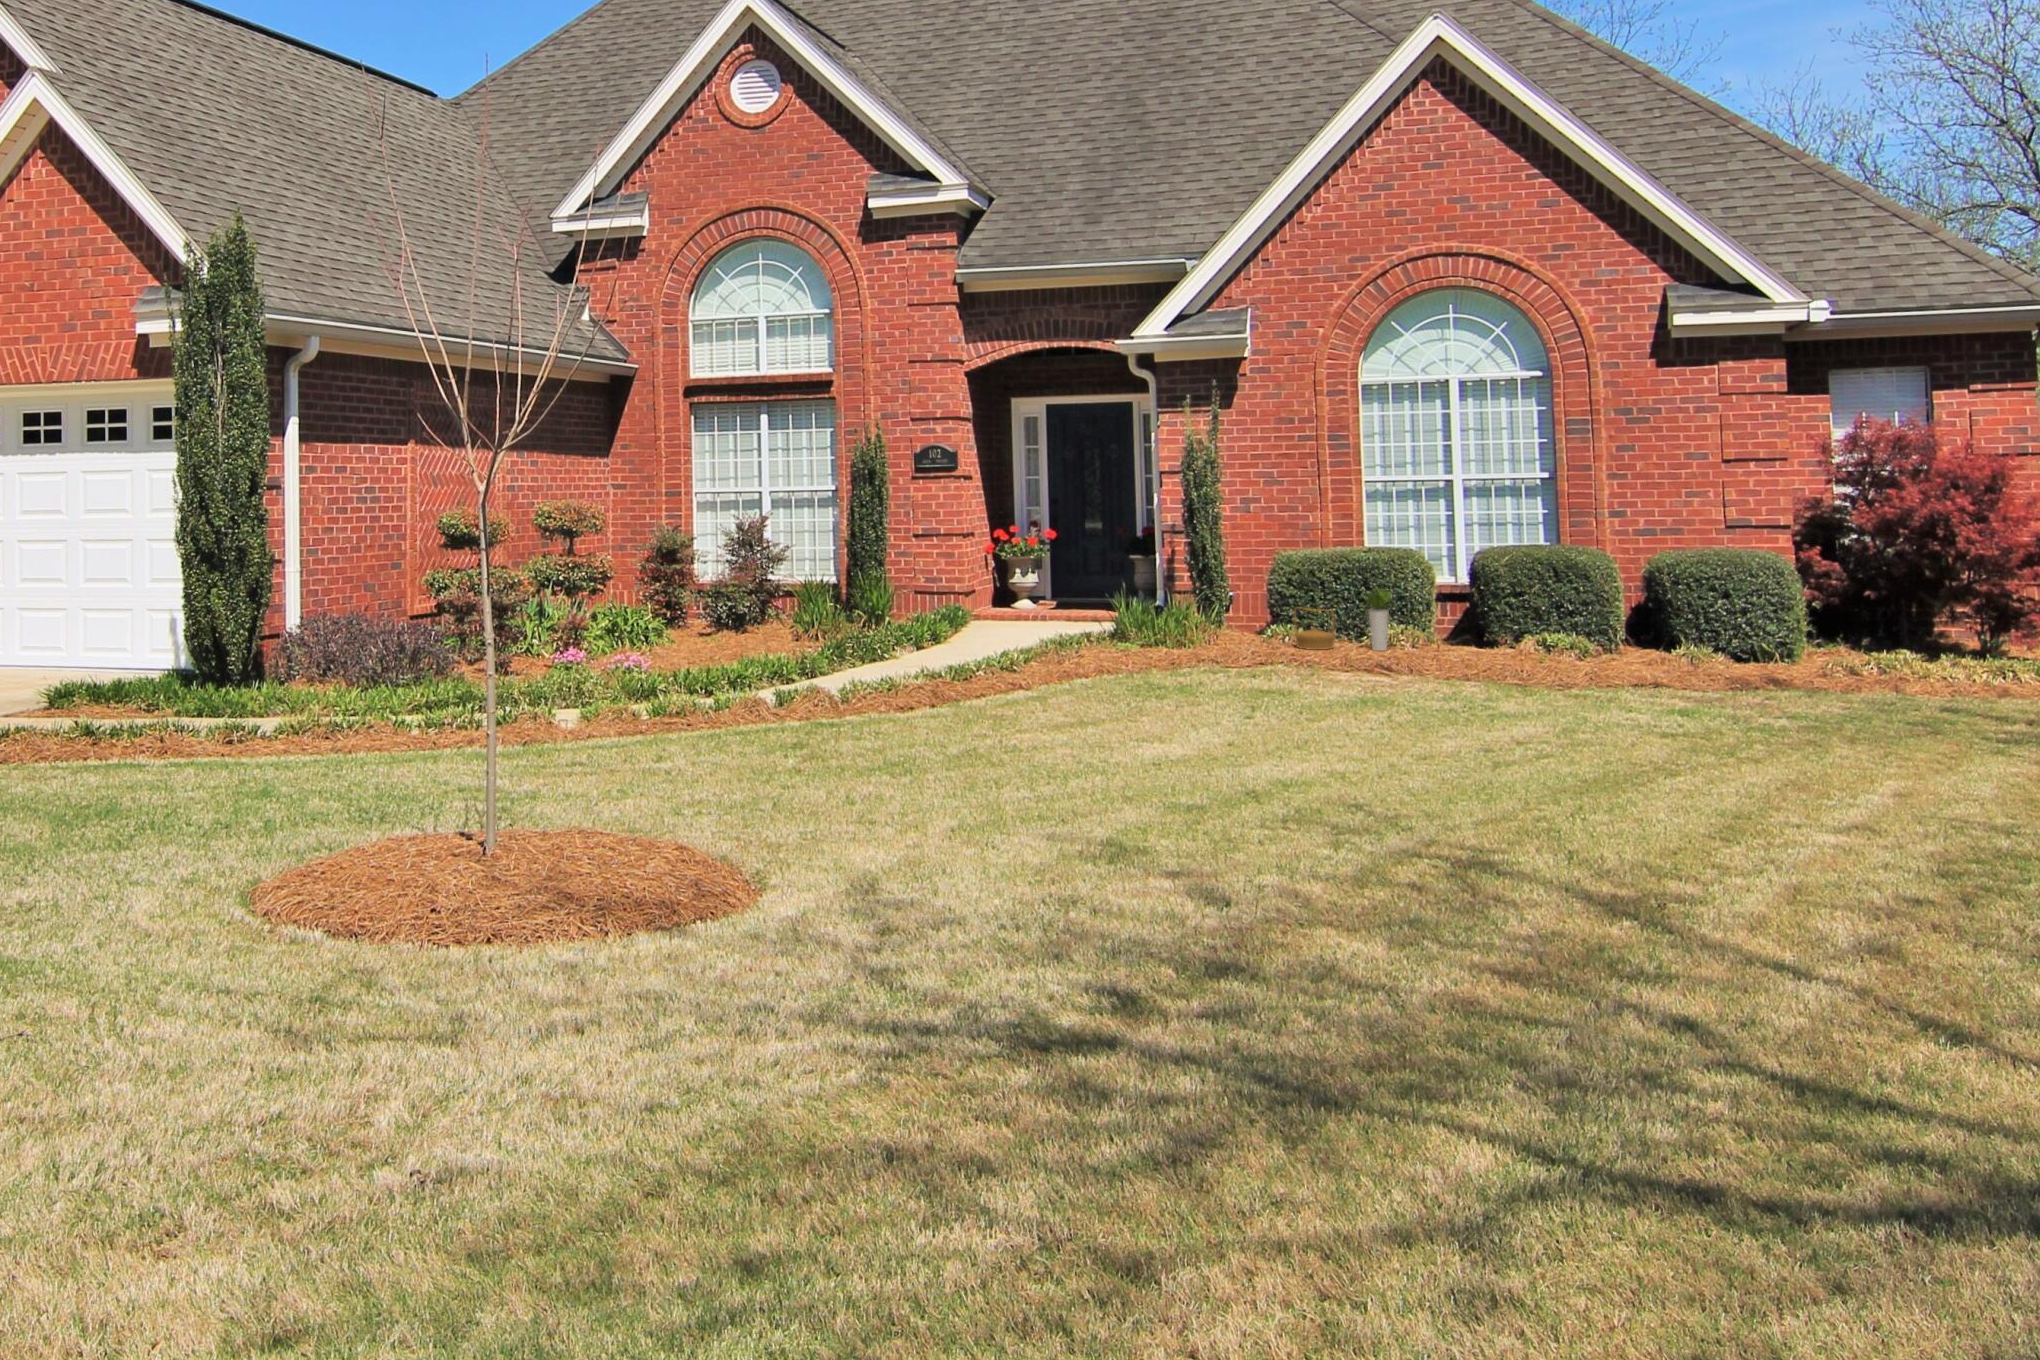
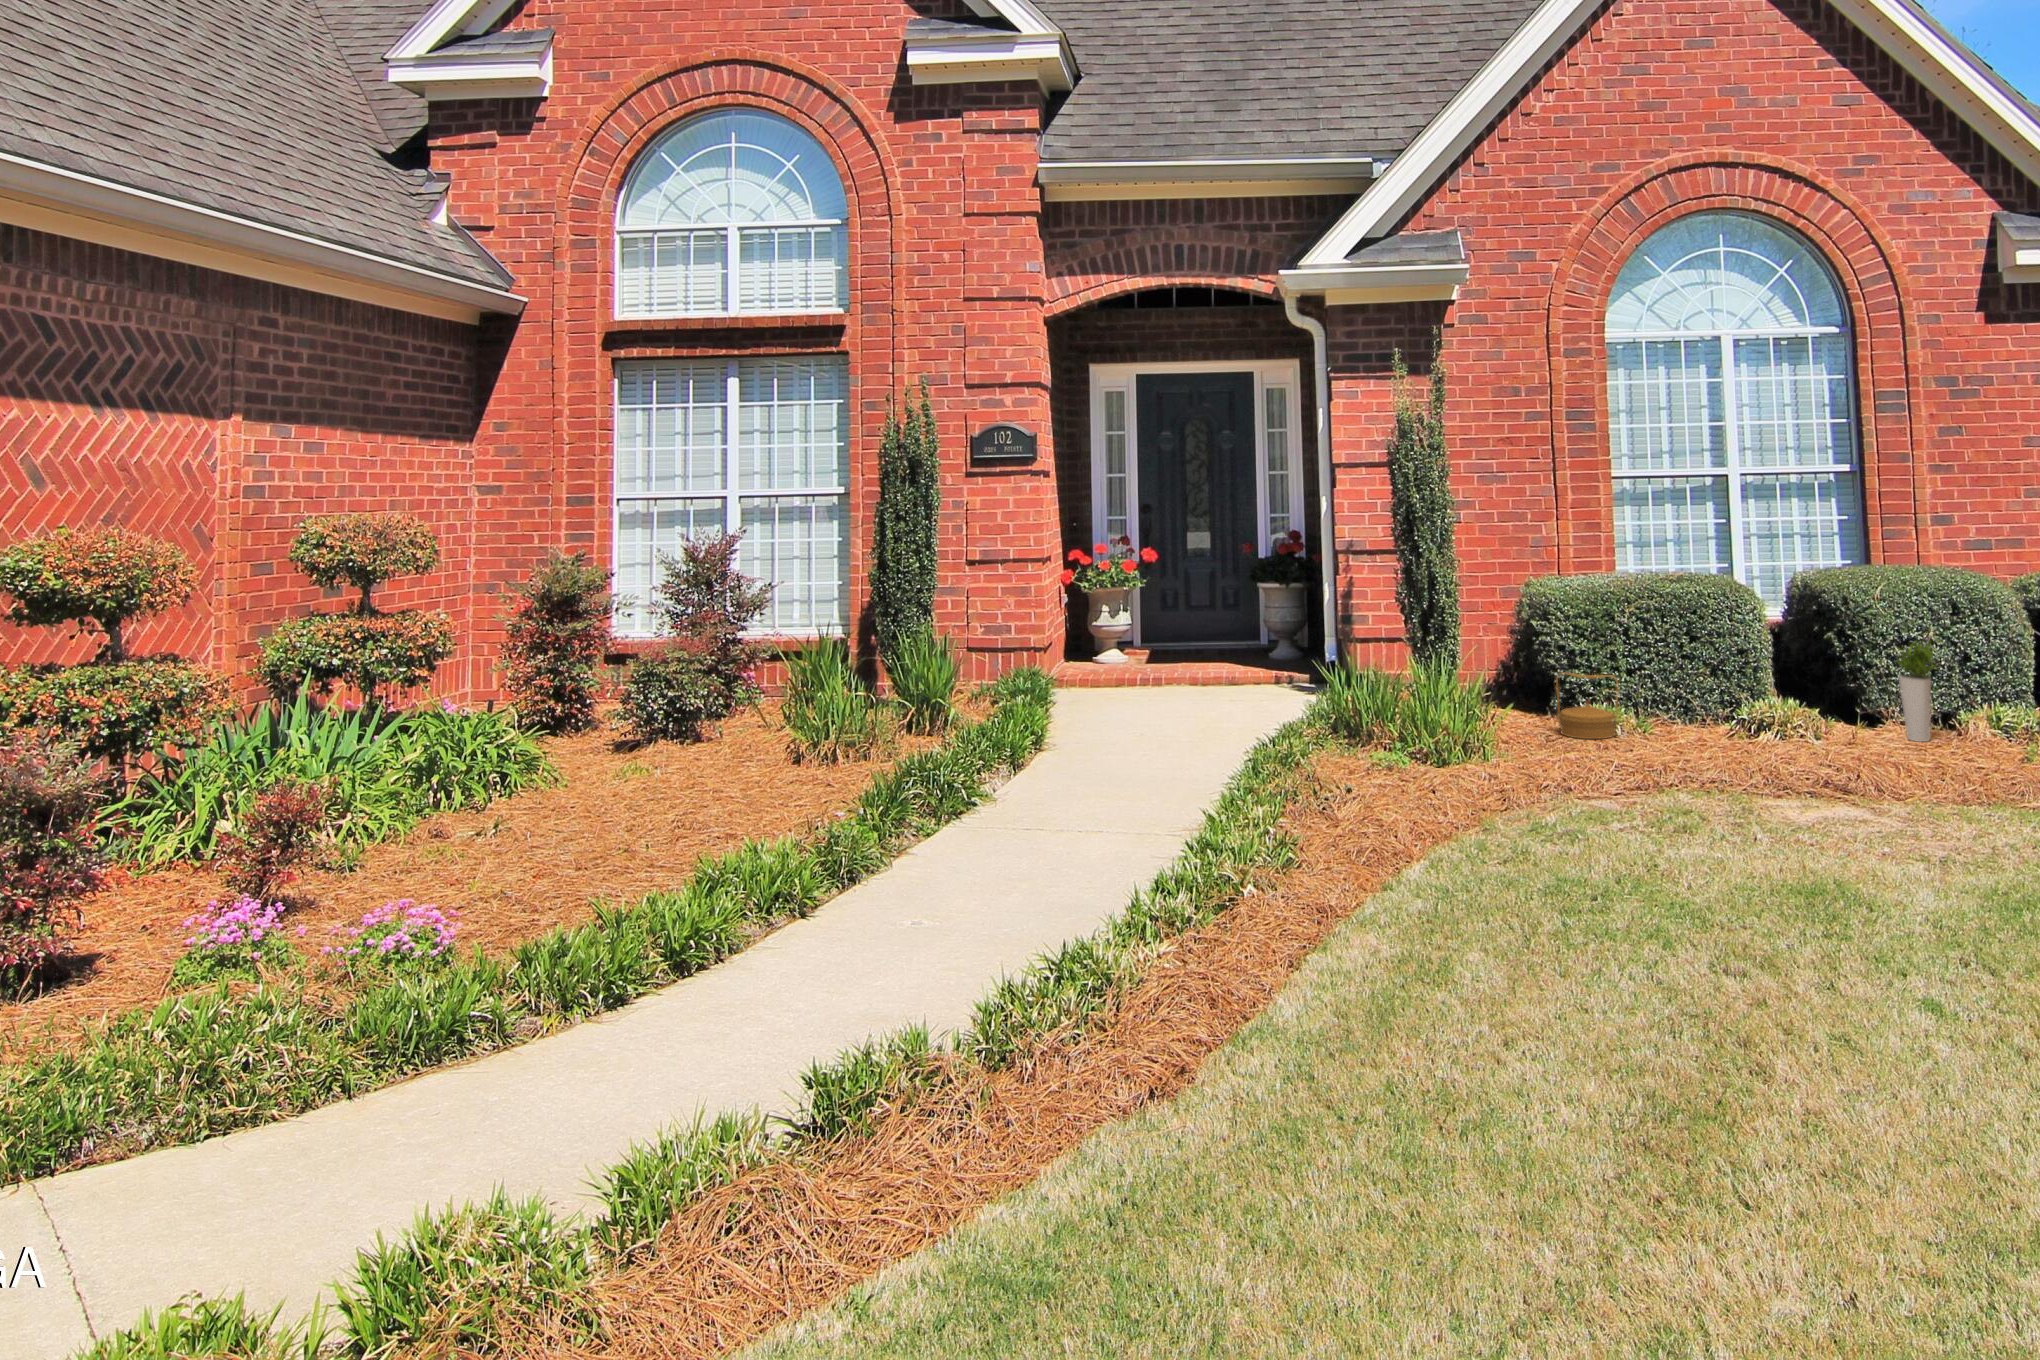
planter: present [1367,587,1391,651] -> present [1897,642,1935,742]

